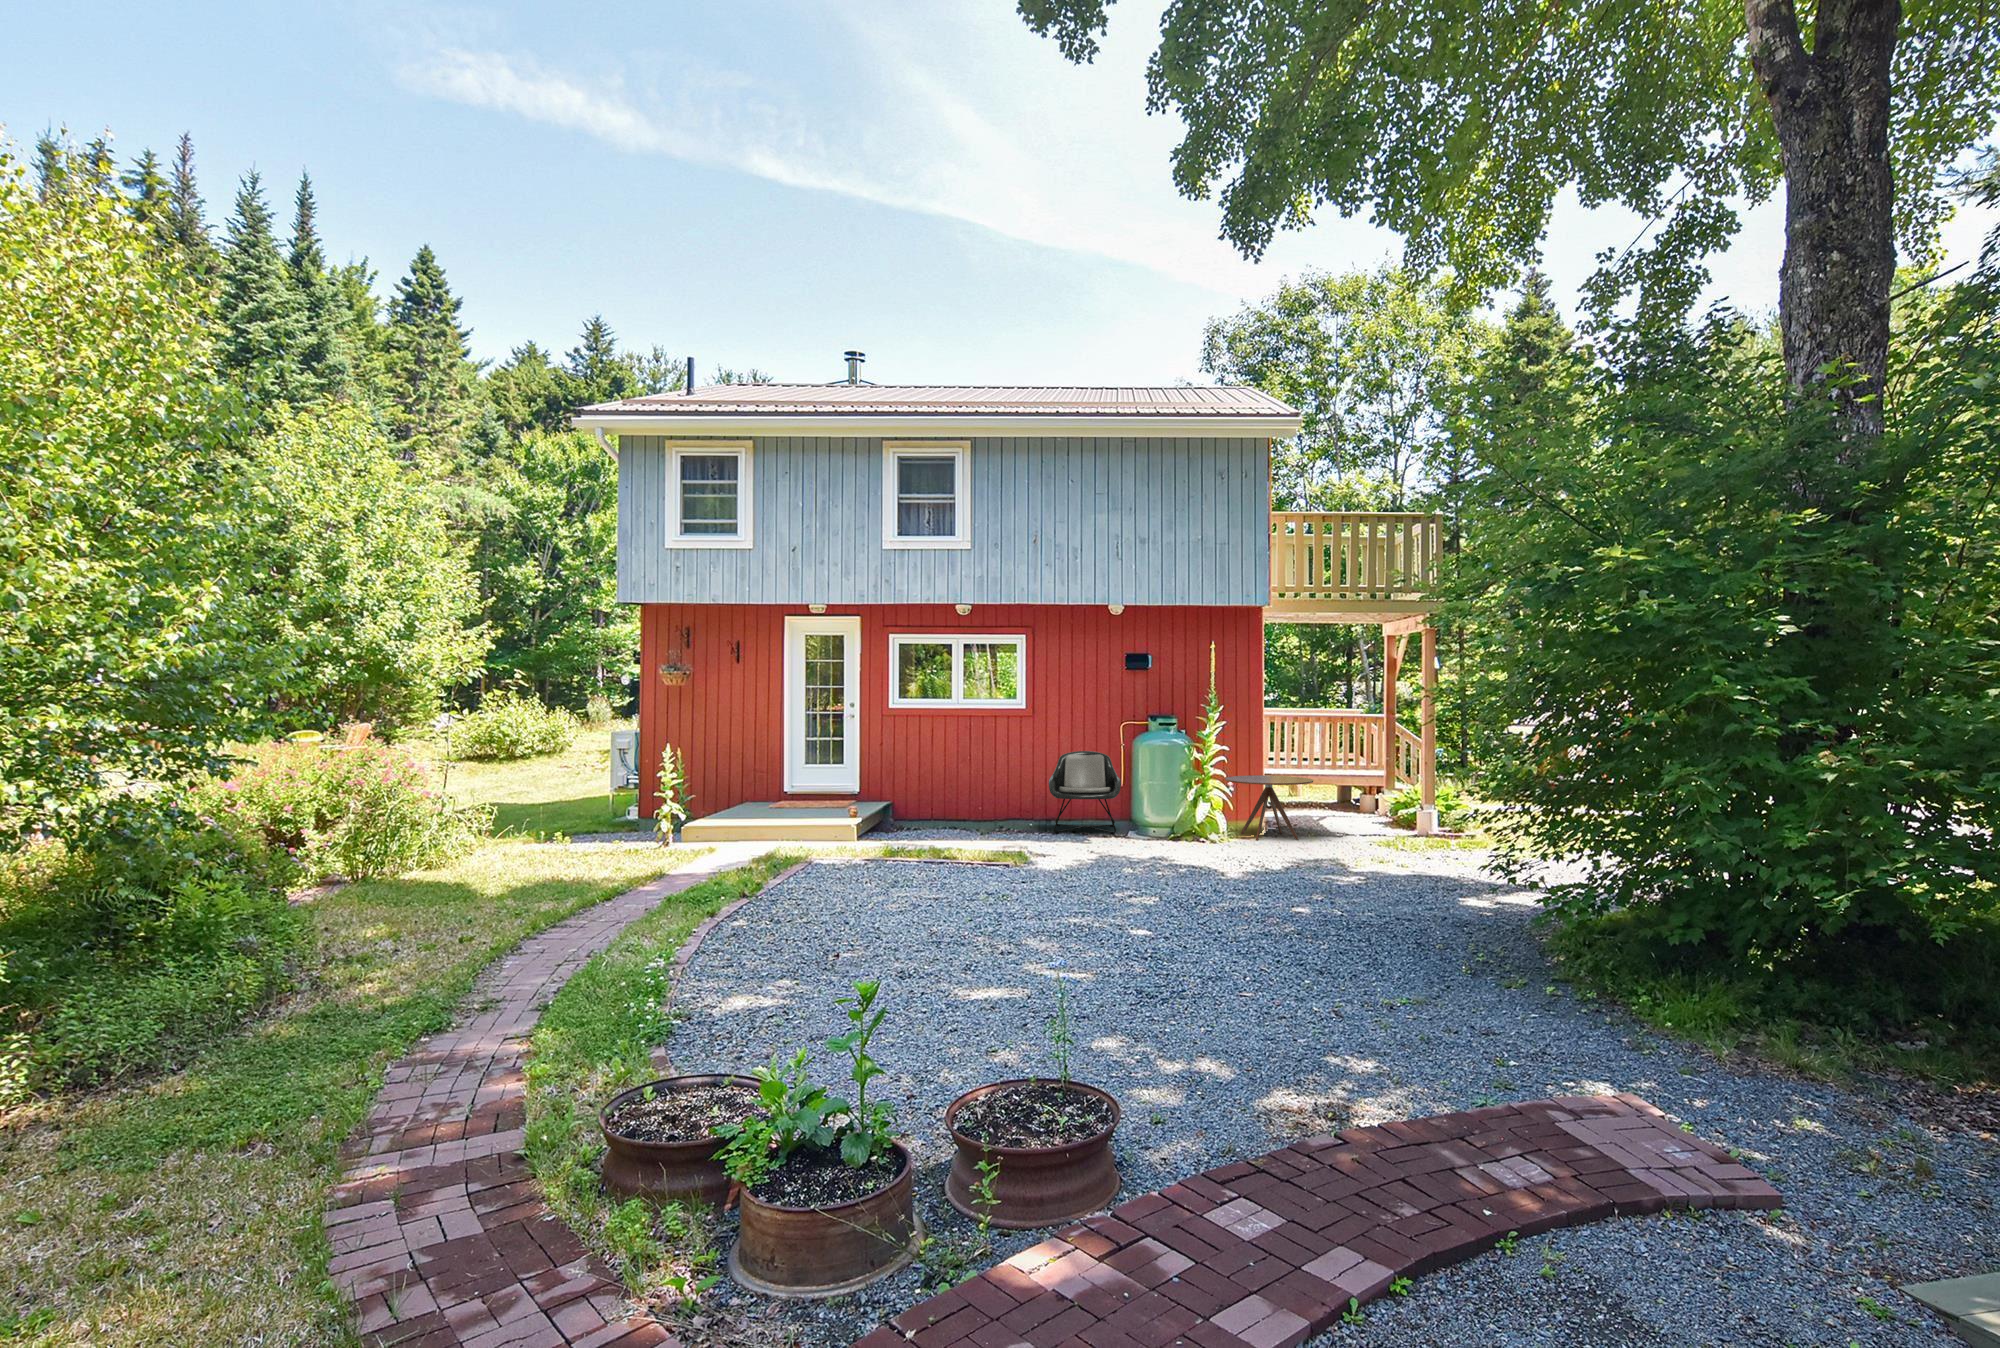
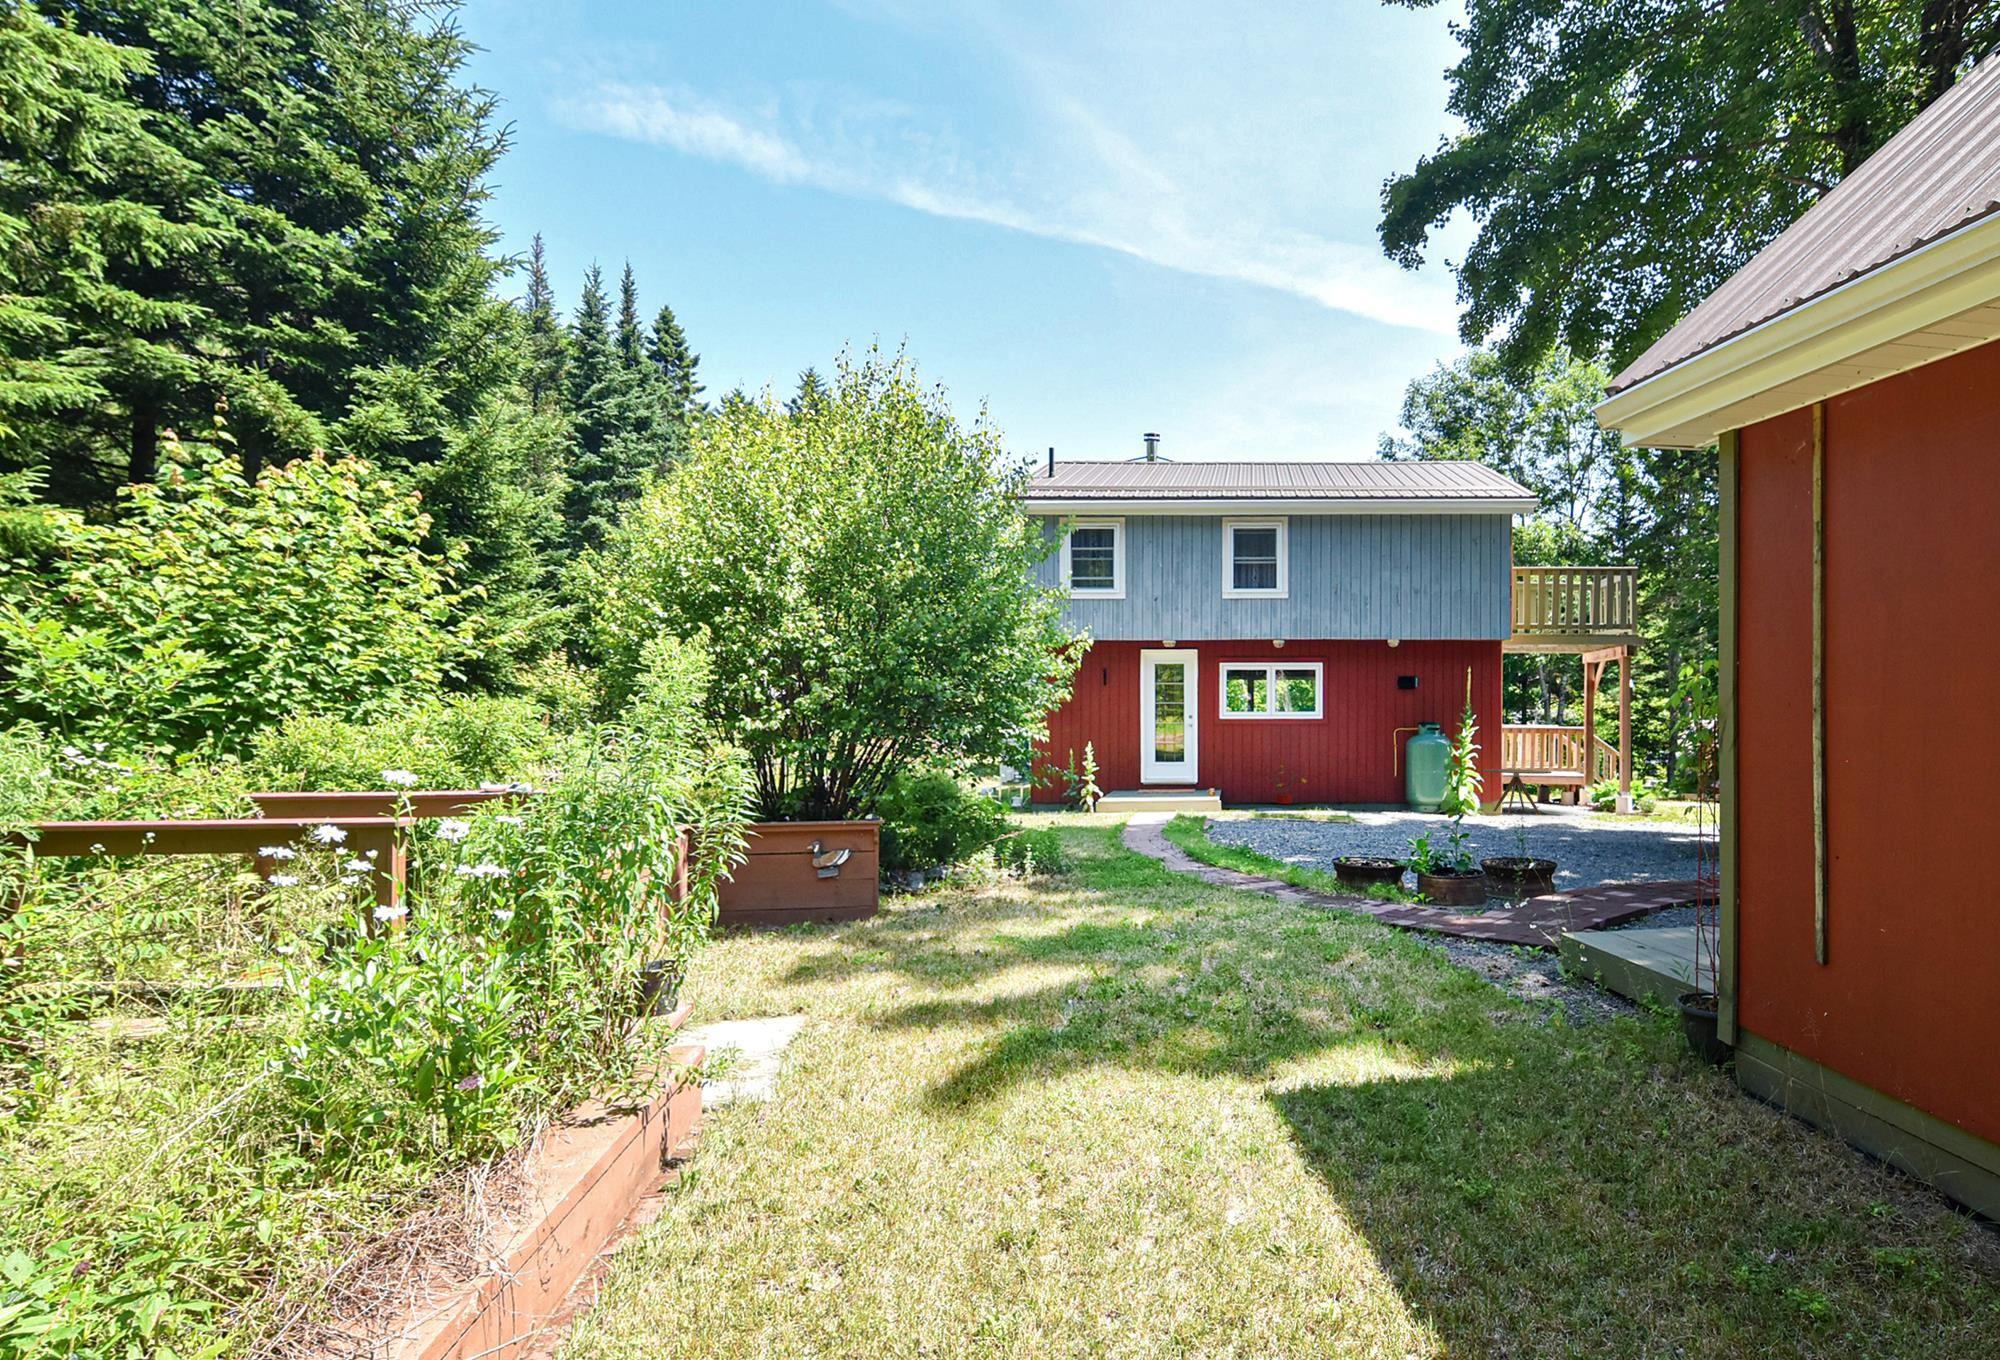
lounge chair: present [1049,751,1121,834] -> none [1345,750,1402,809]
decorative plant: none [950,773,998,828] -> present [1274,769,1305,804]

